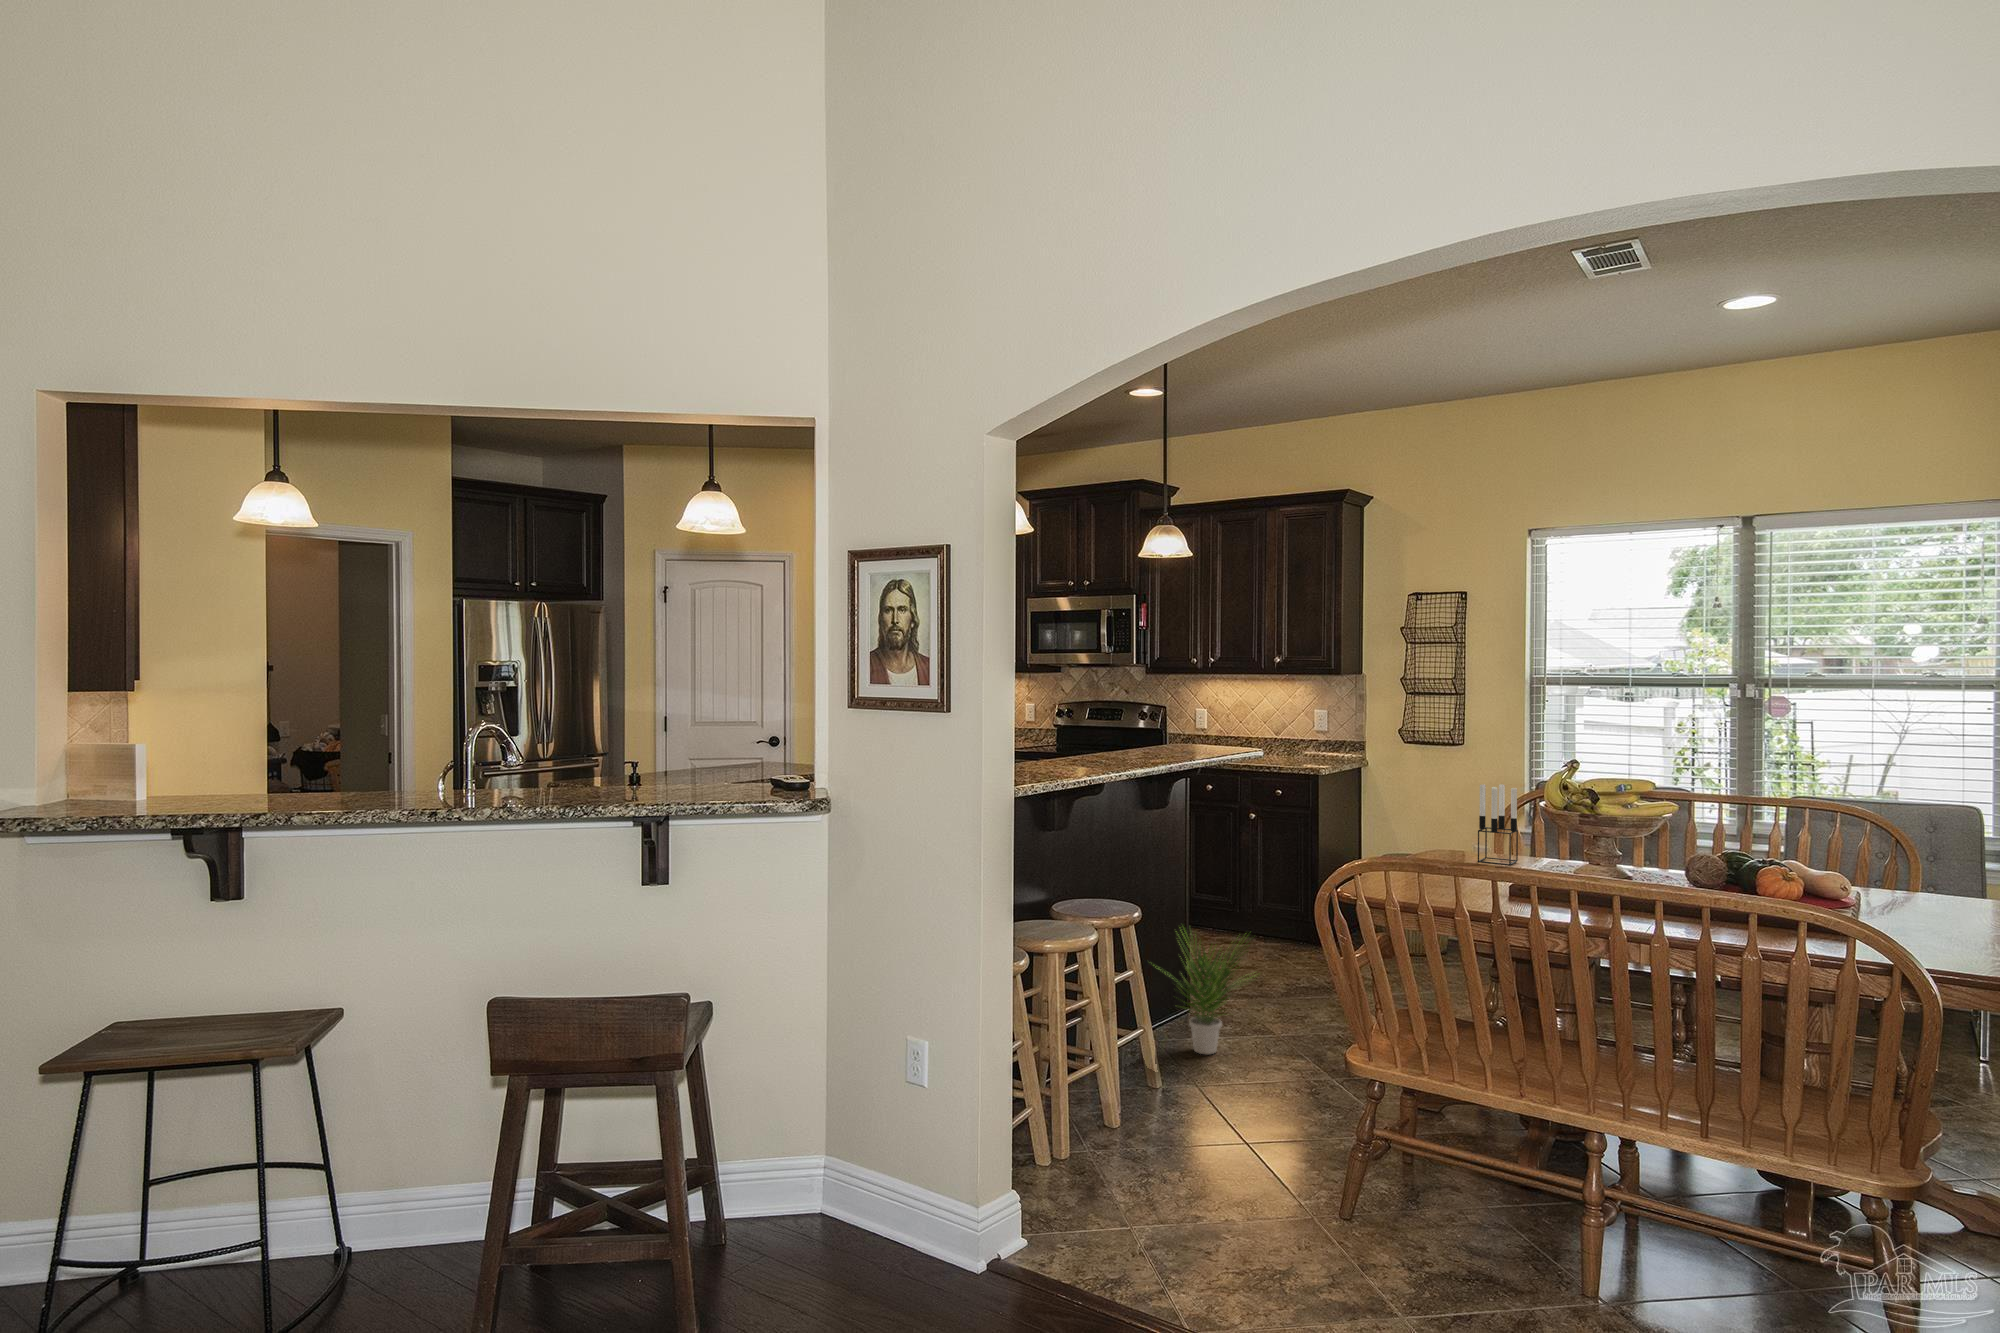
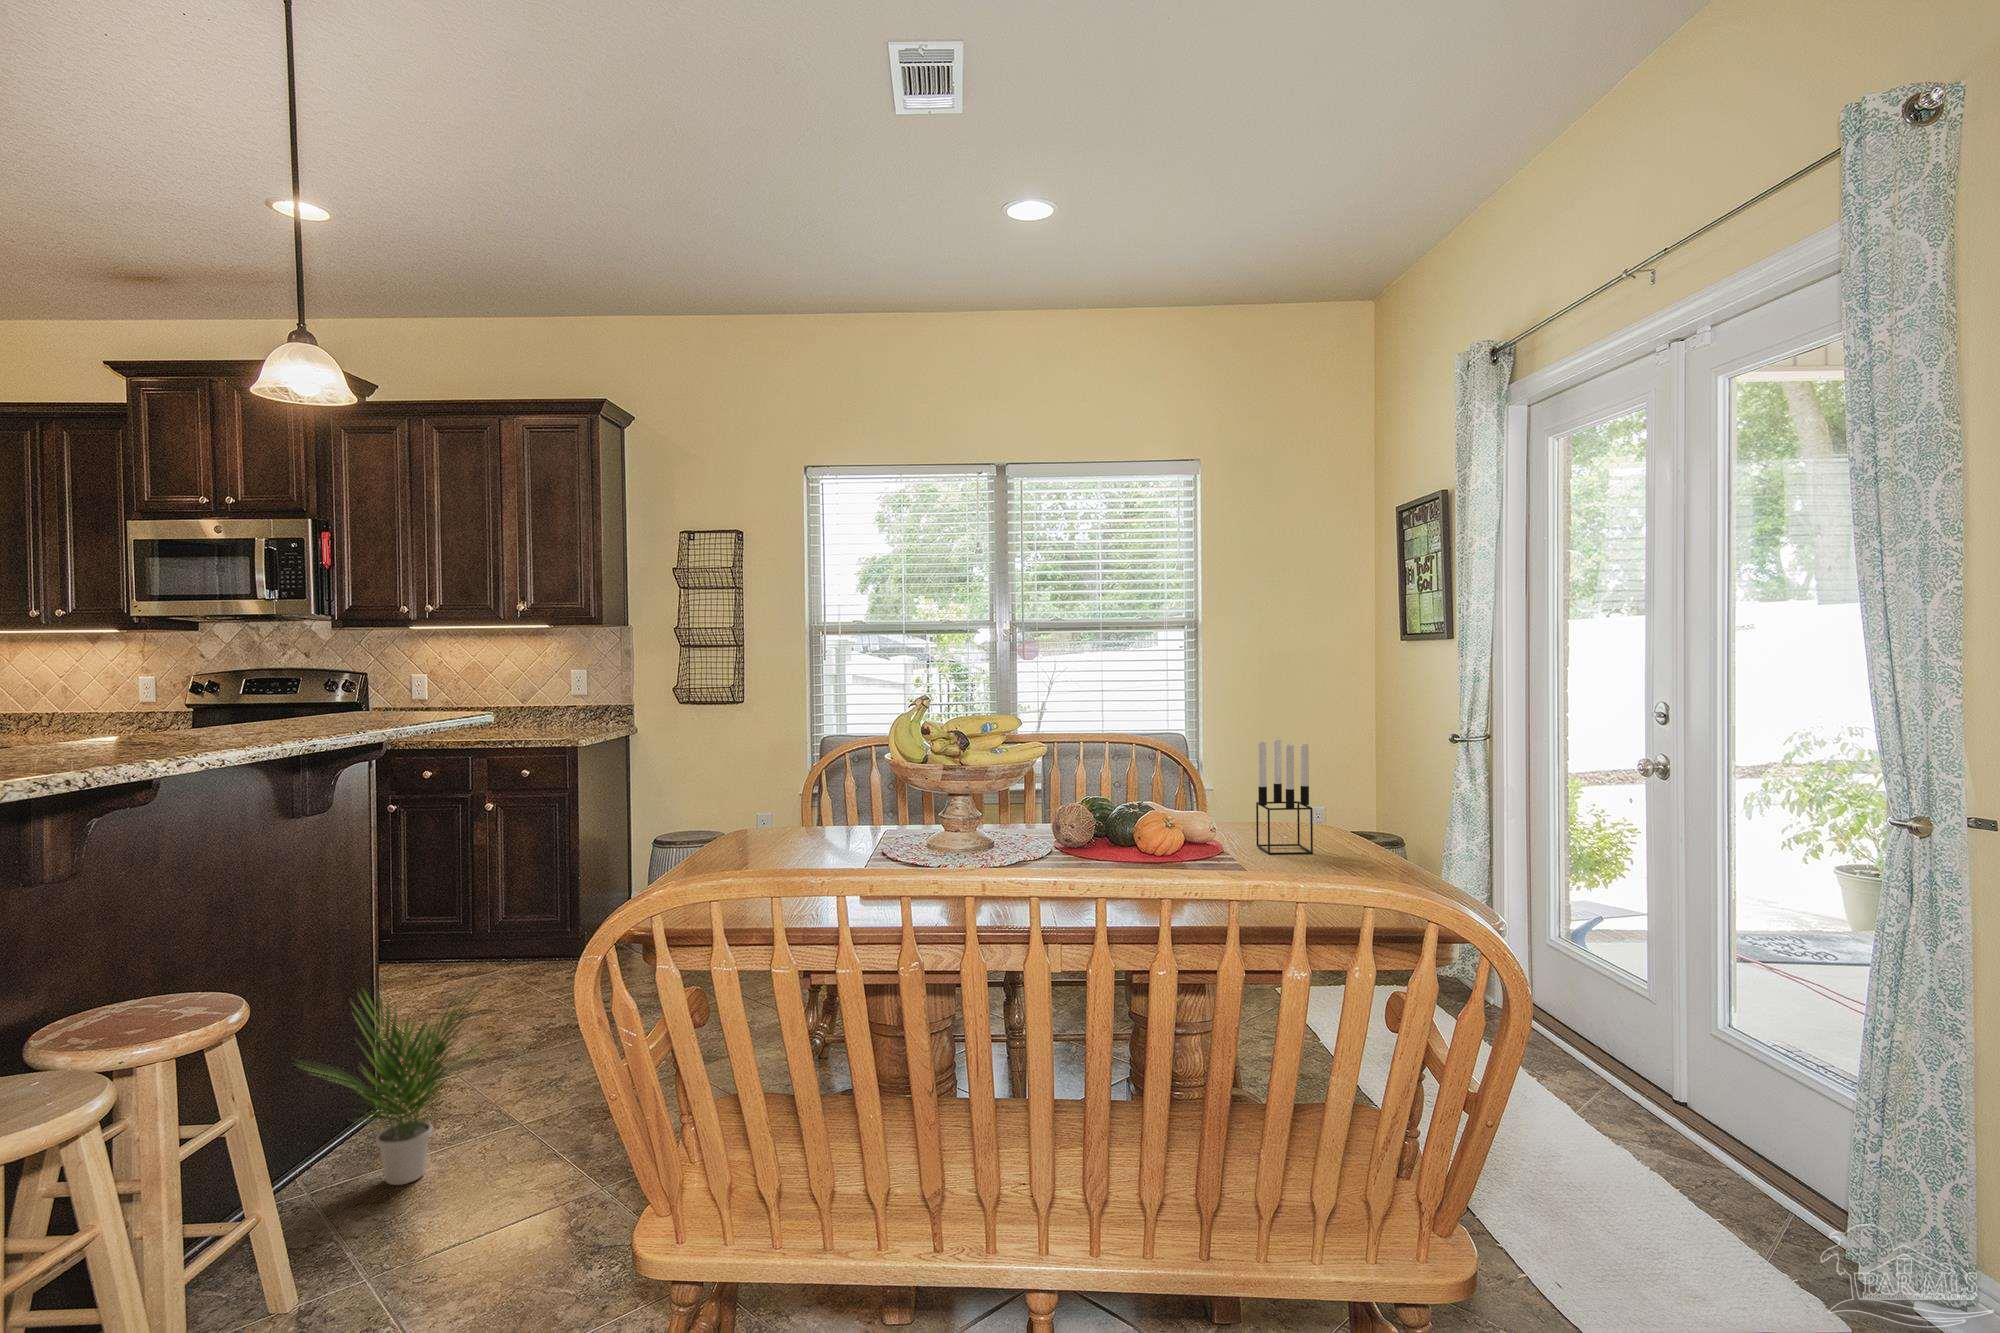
candle holder: present [1478,784,1518,865] -> present [1256,739,1313,855]

